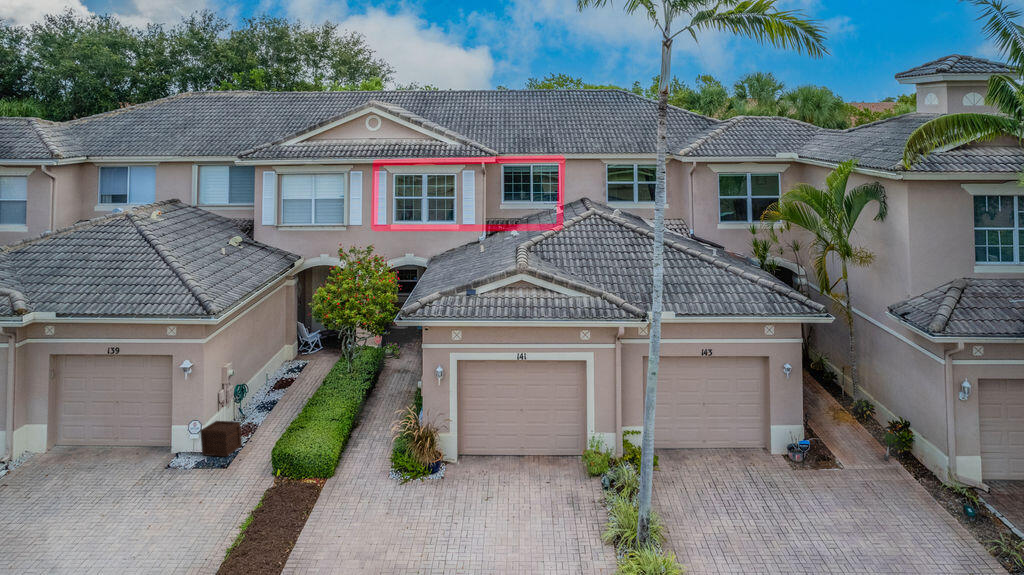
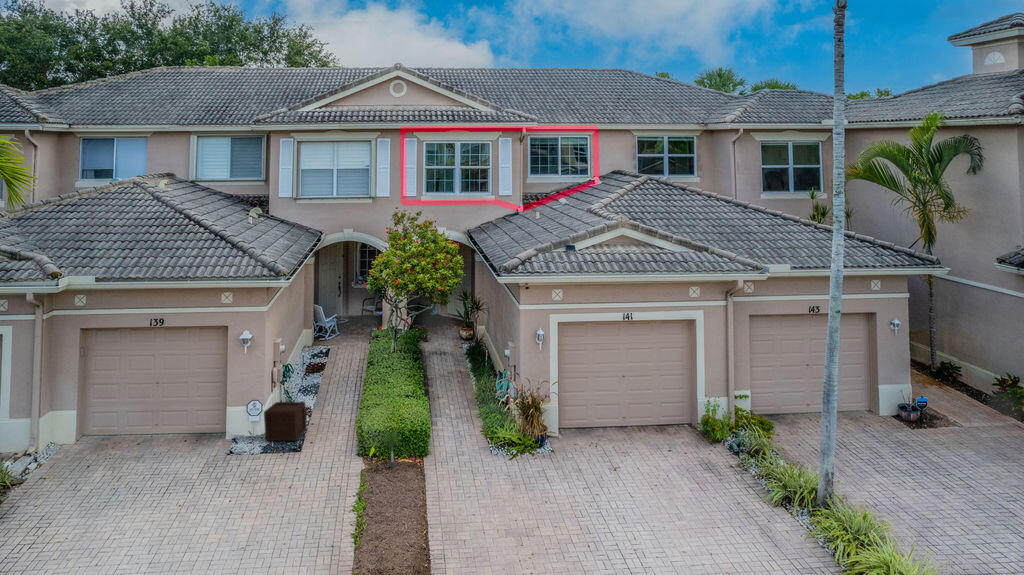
potted plant: present [884,433,894,460] -> present [386,433,397,468]

